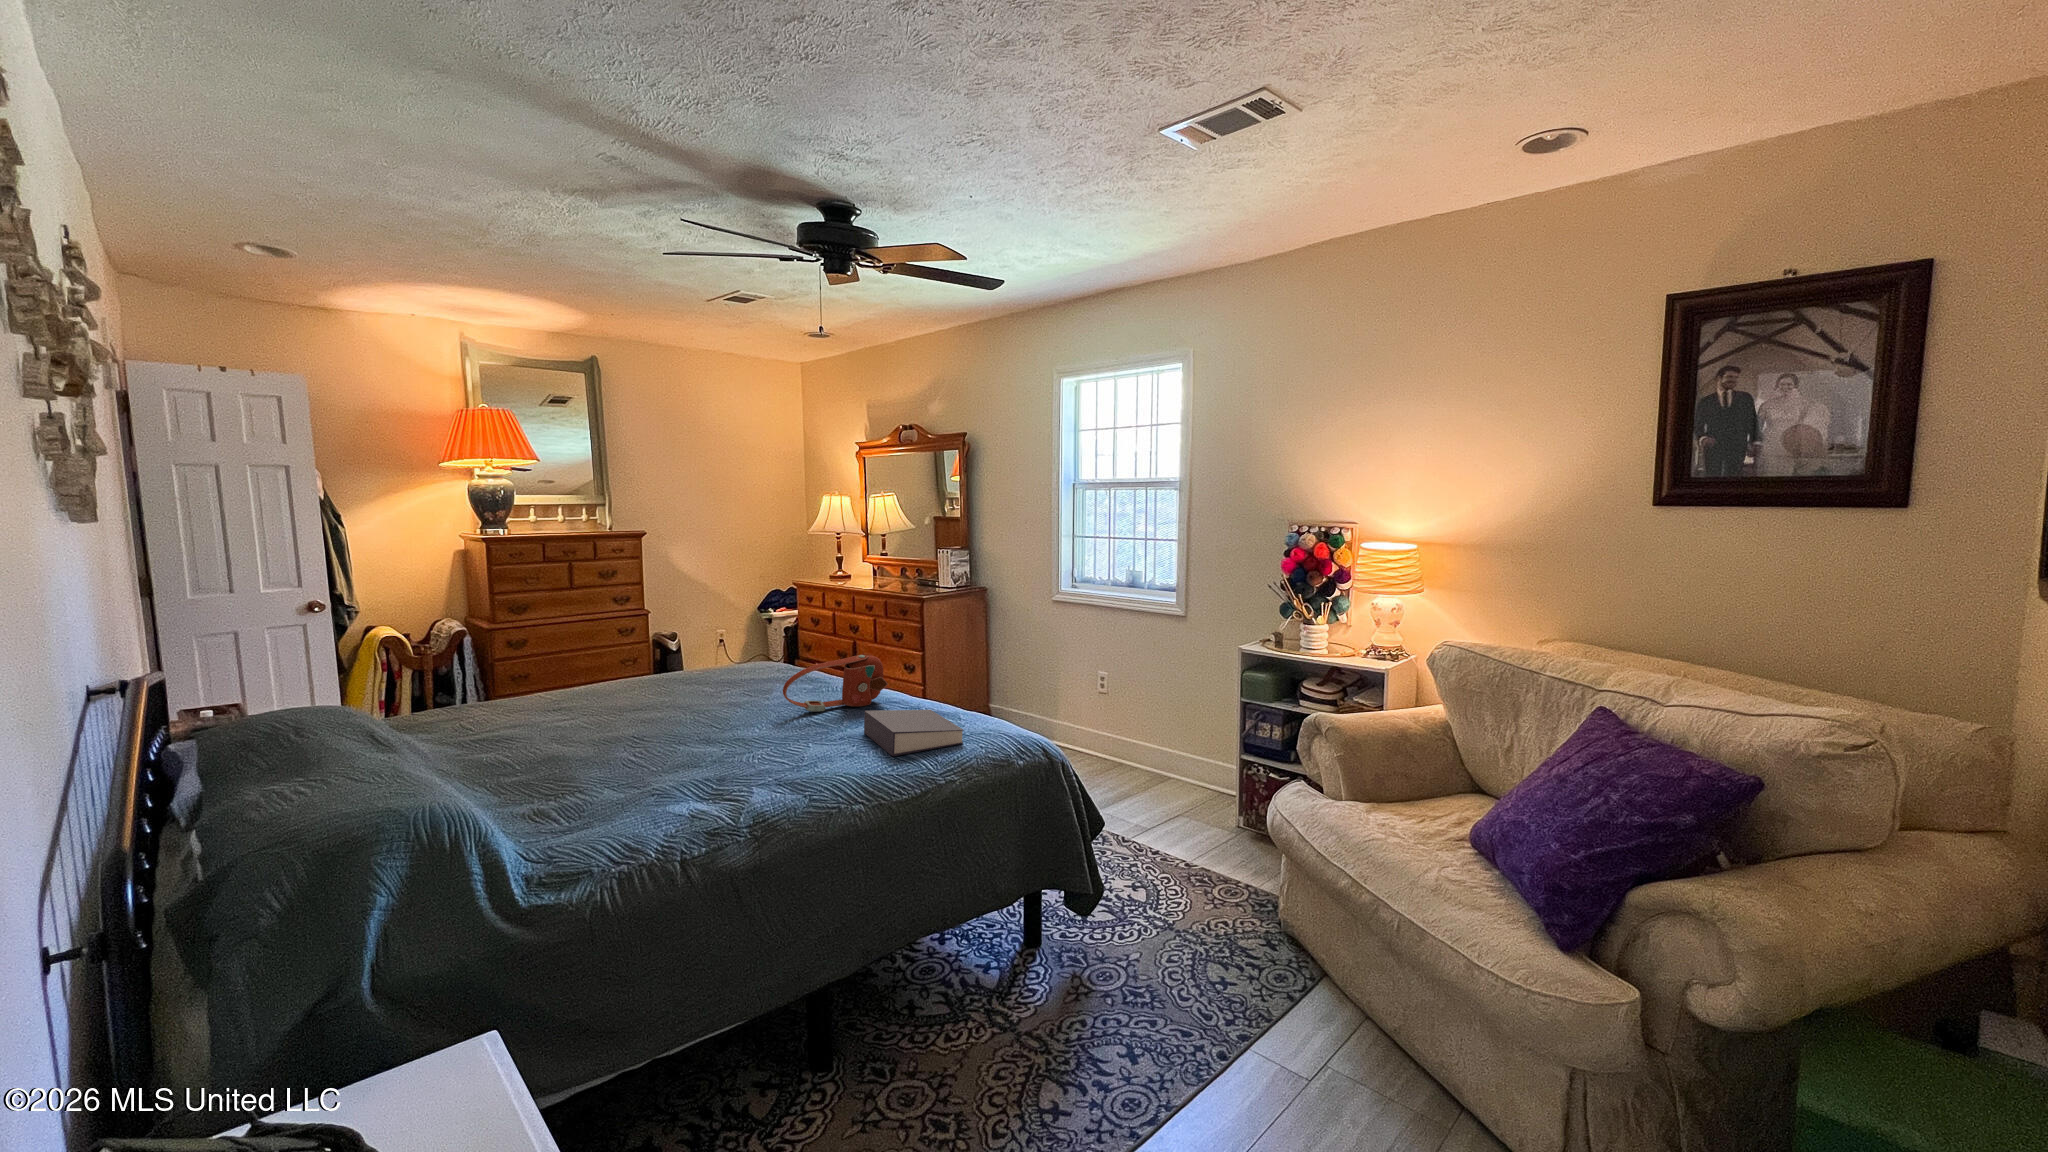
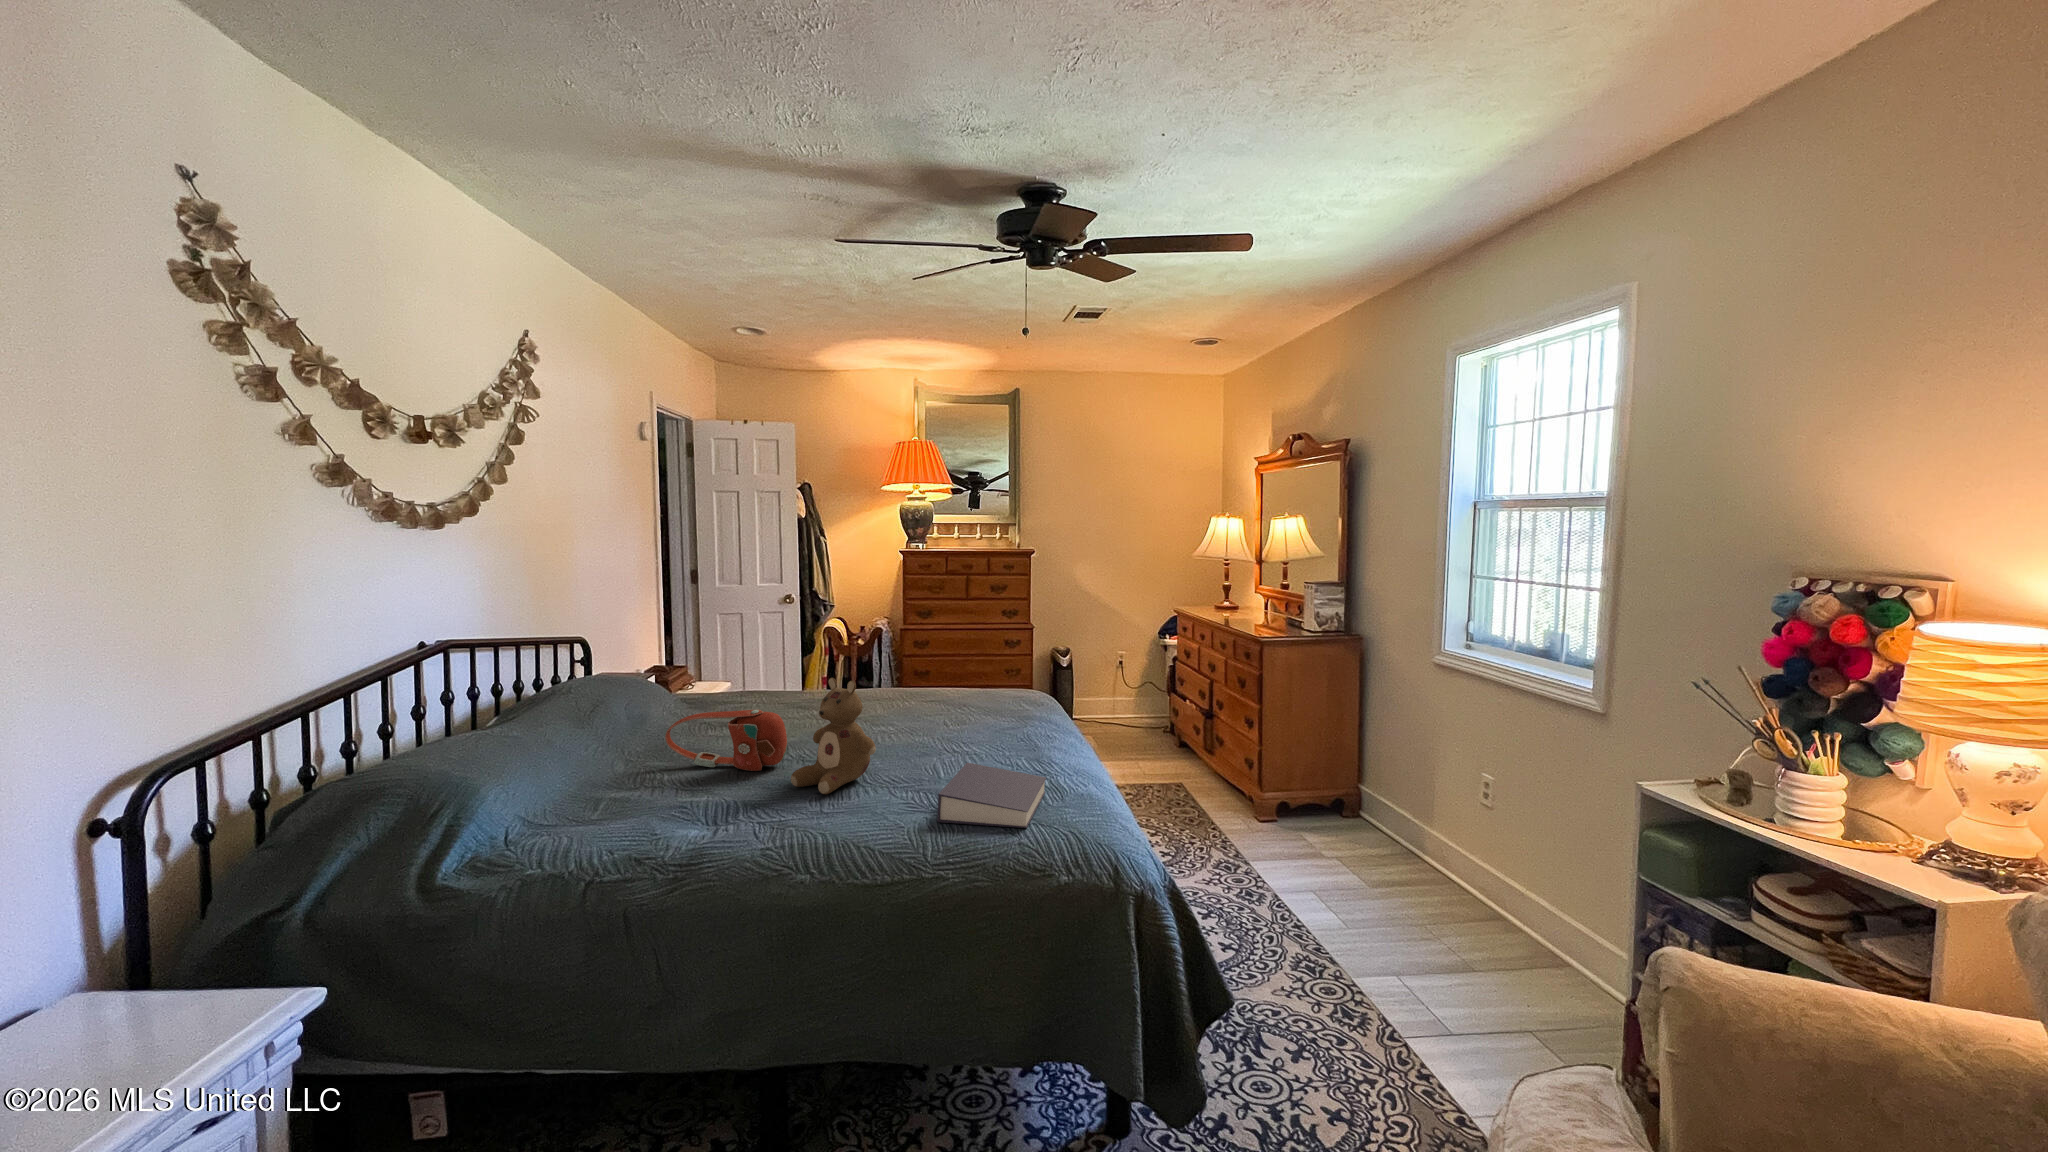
stuffed bear: none [700,654,785,766] -> present [791,678,876,794]
handbag: present [783,655,888,711] -> present [665,709,787,771]

